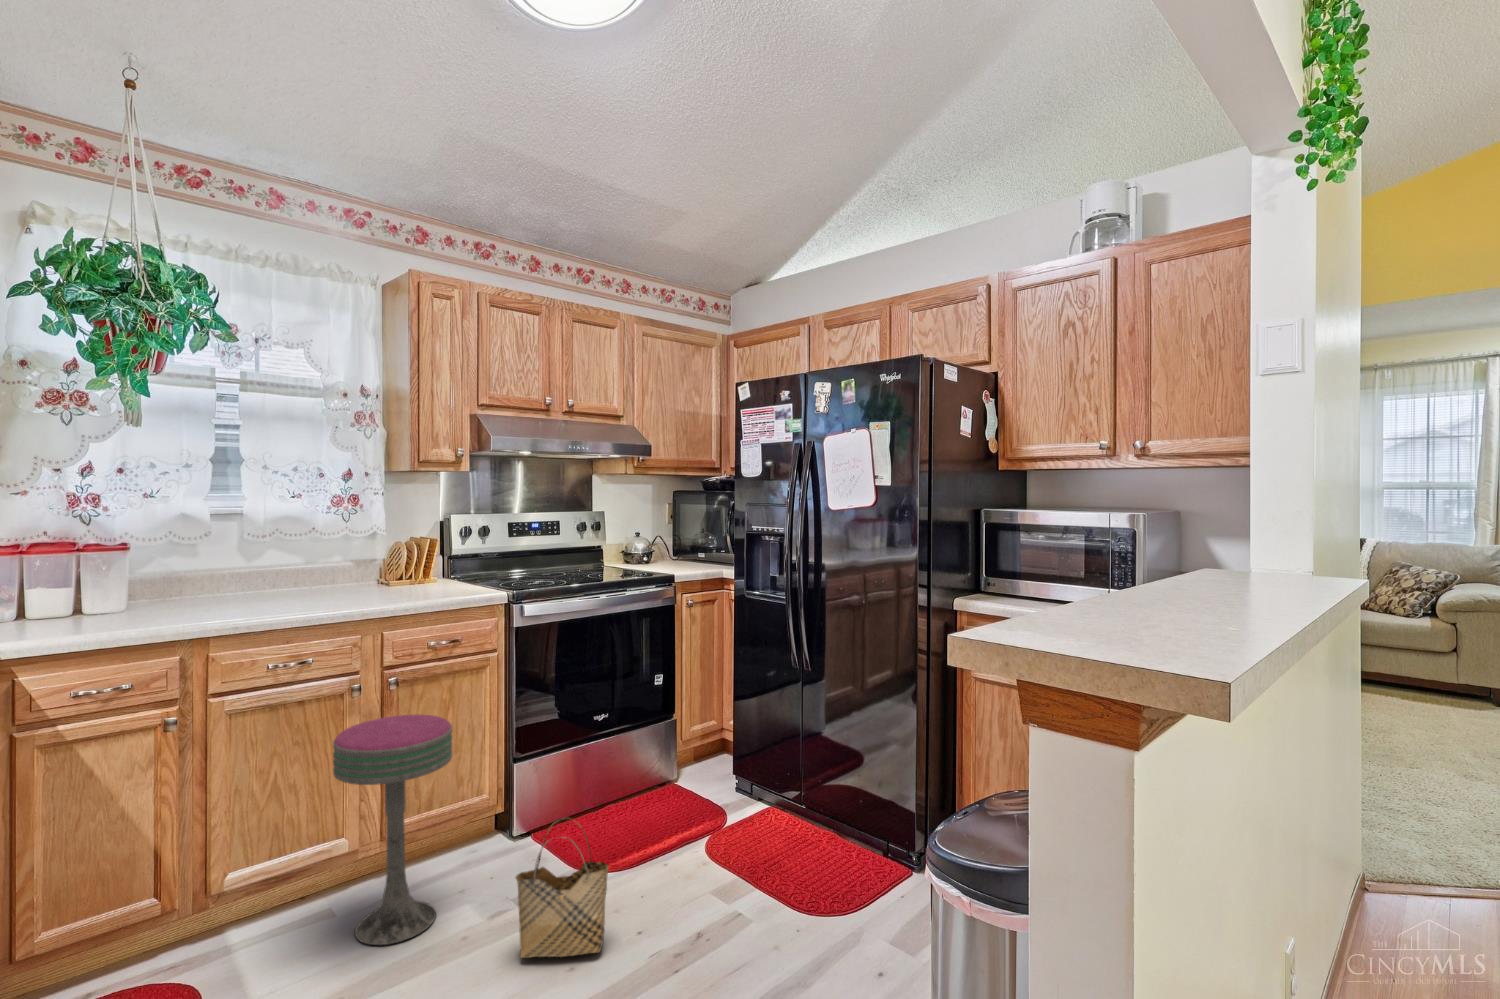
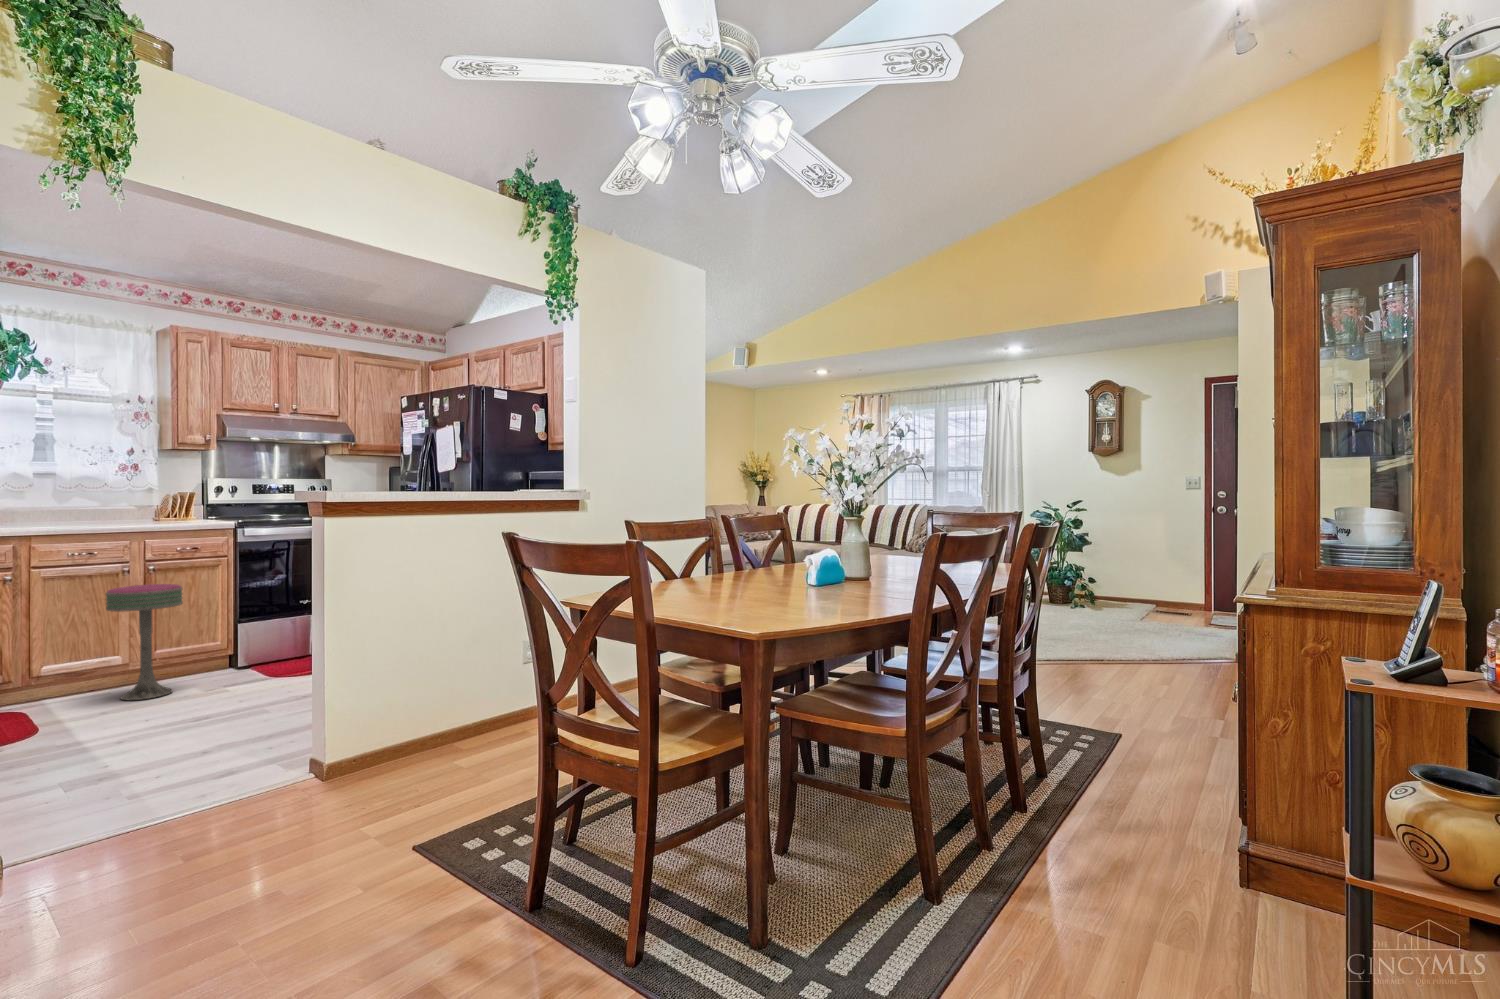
woven basket: present [516,817,609,958] -> none [210,631,267,699]

